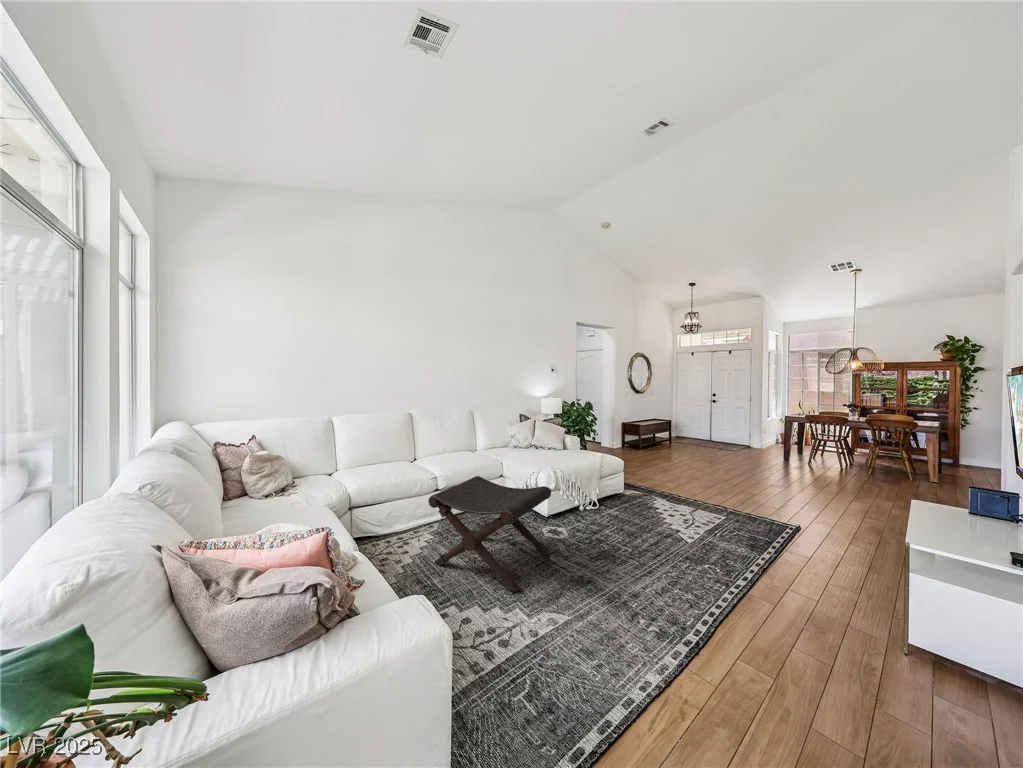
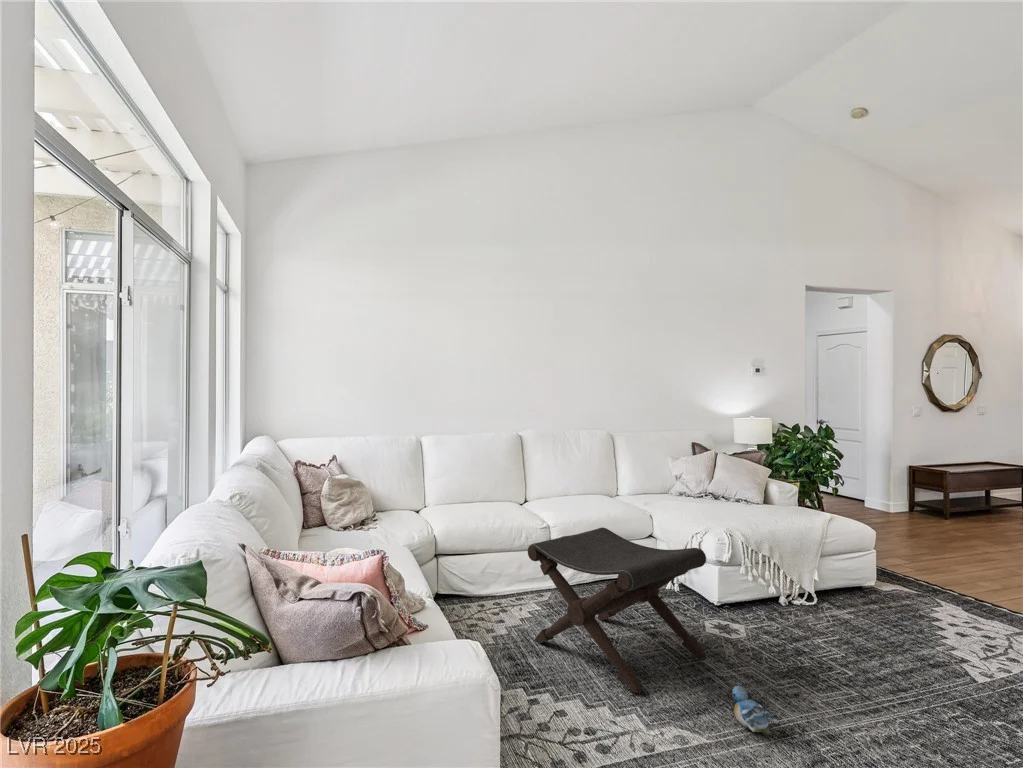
plush toy: none [577,576,606,606] -> present [732,686,778,735]

